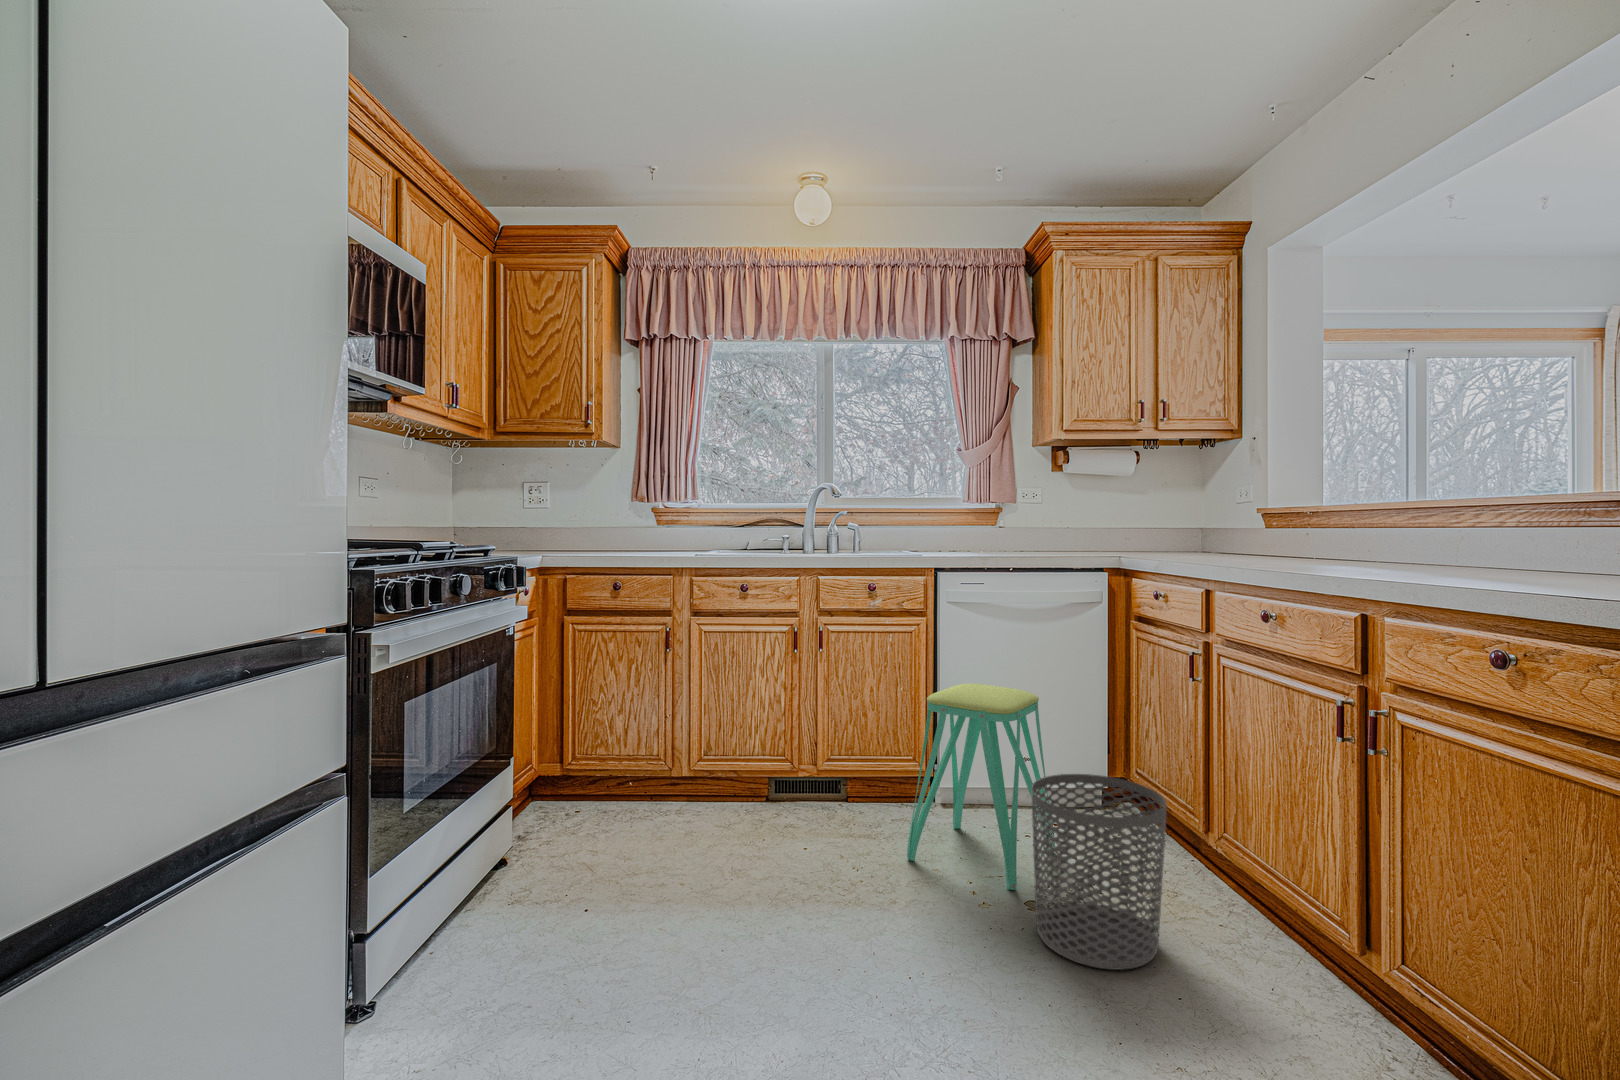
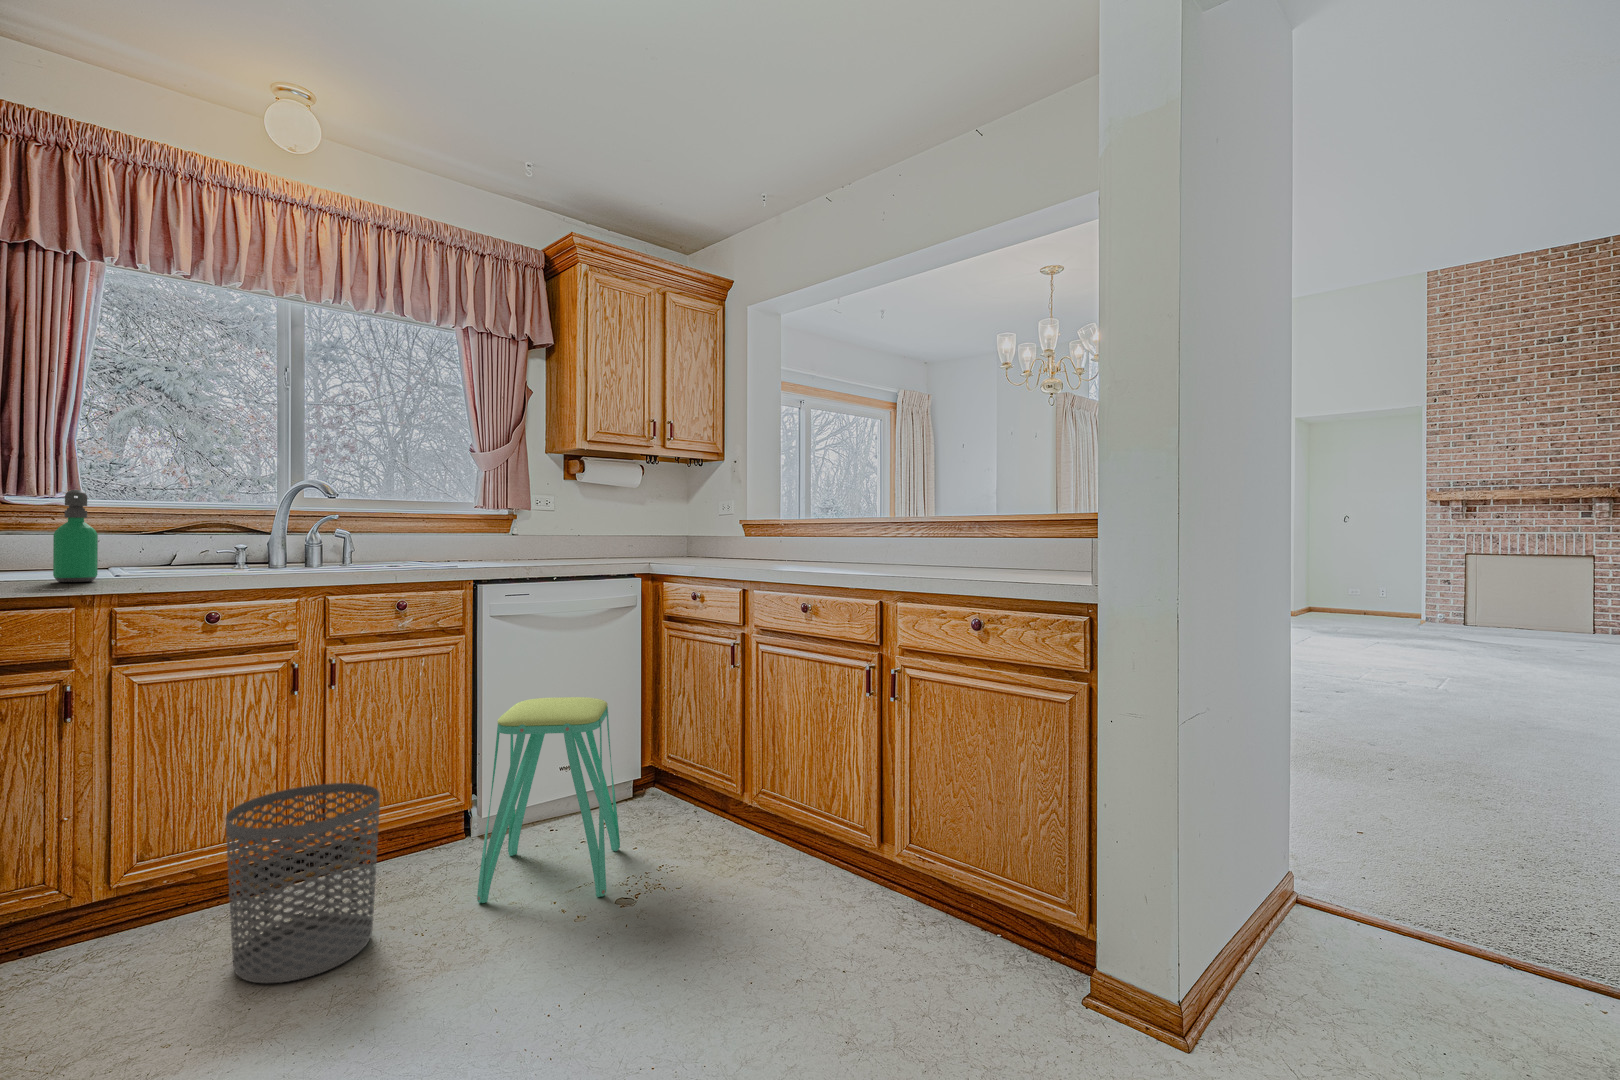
soap dispenser: none [663,497,685,560] -> present [53,490,98,582]
waste bin: present [1031,774,1167,970] -> present [226,783,380,983]

